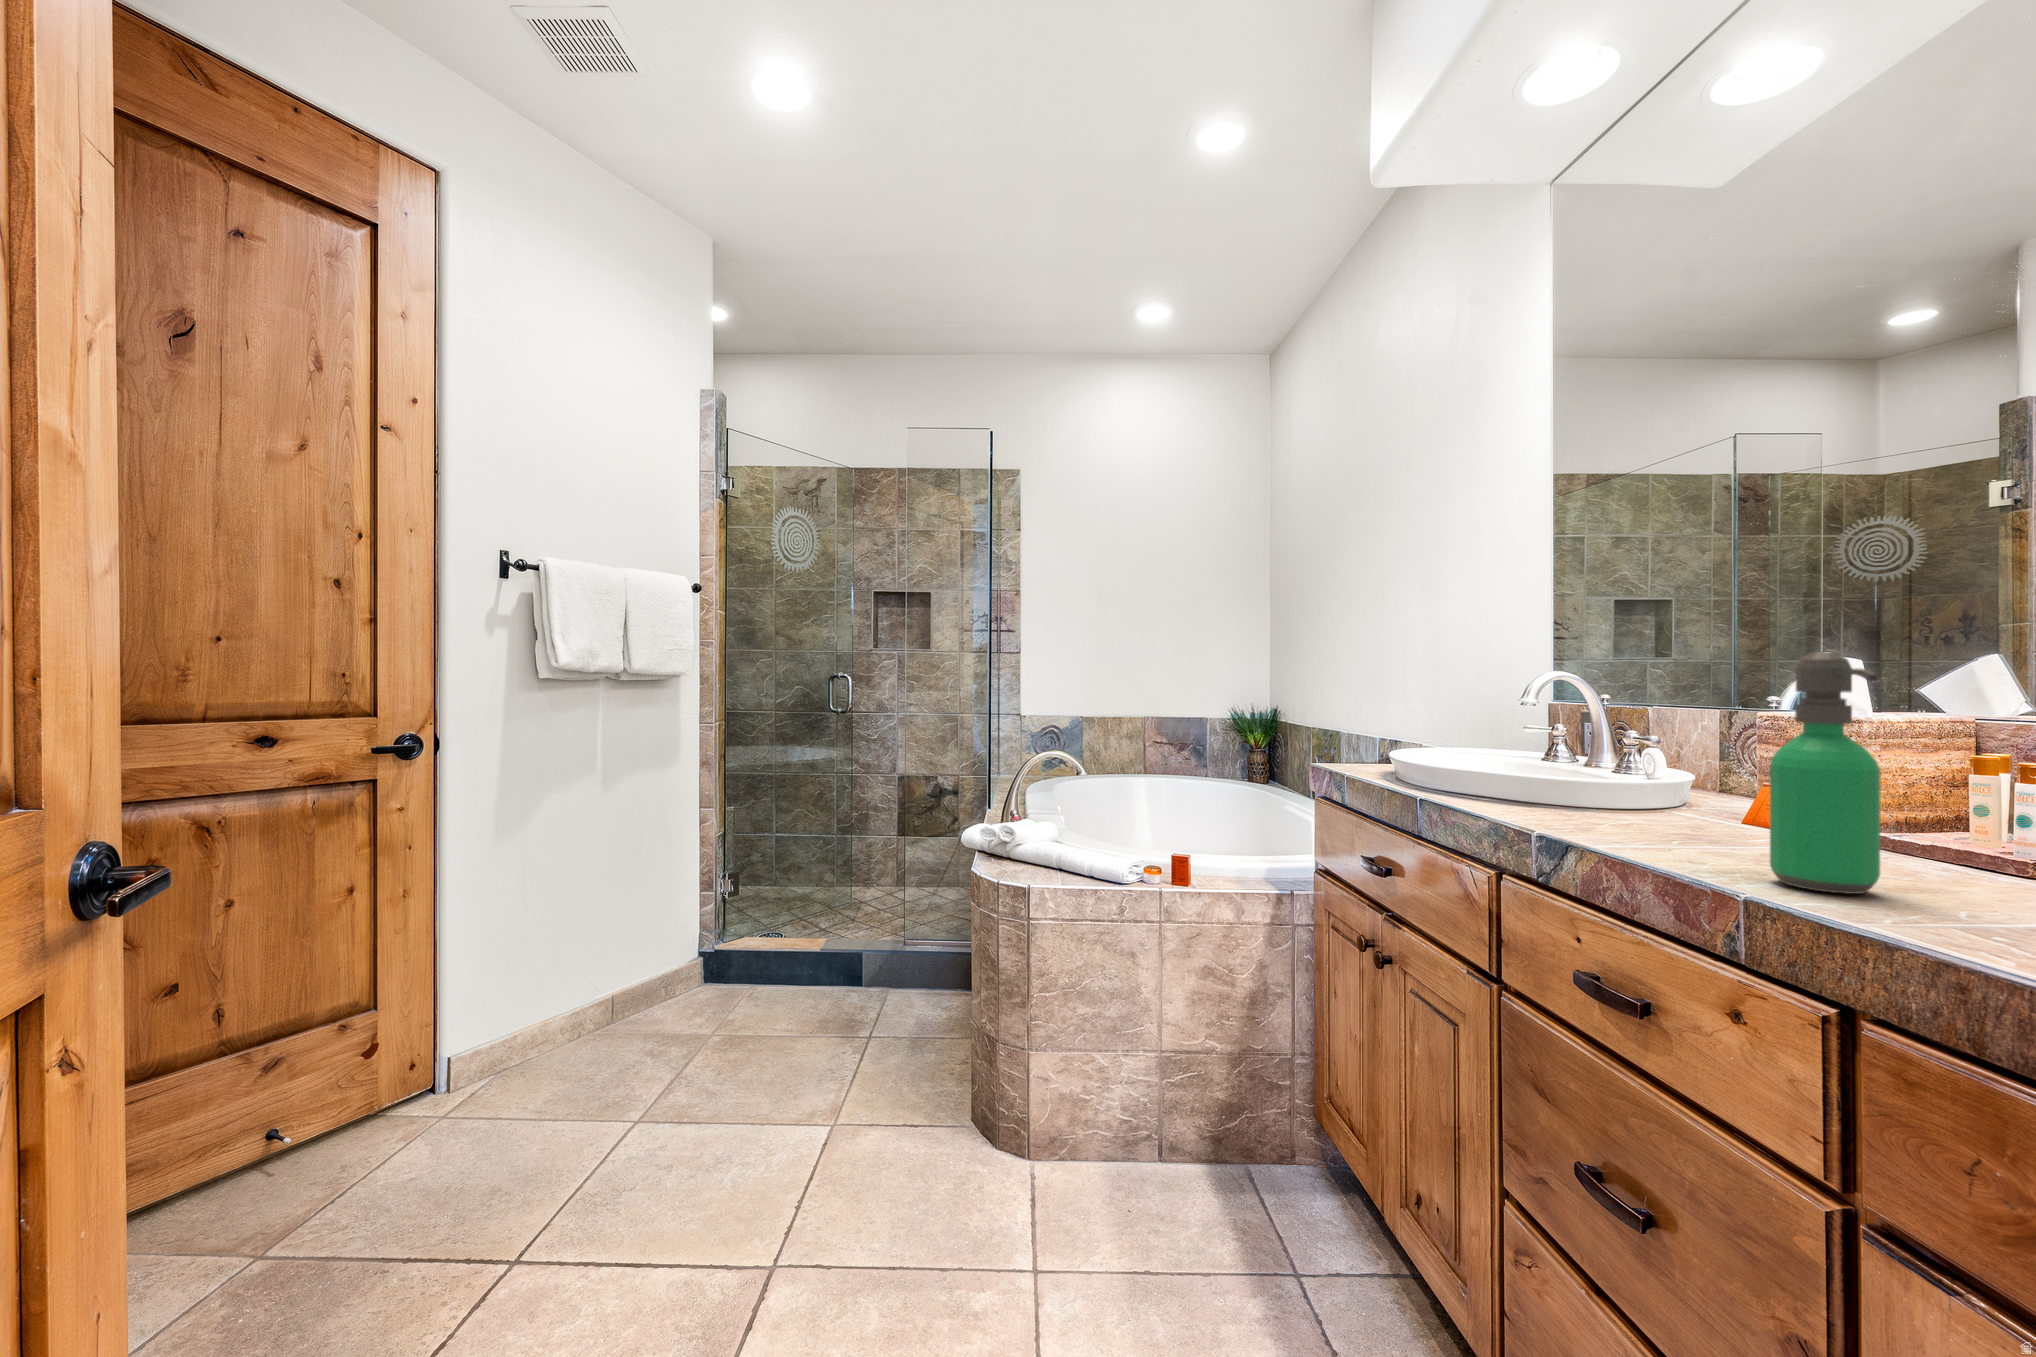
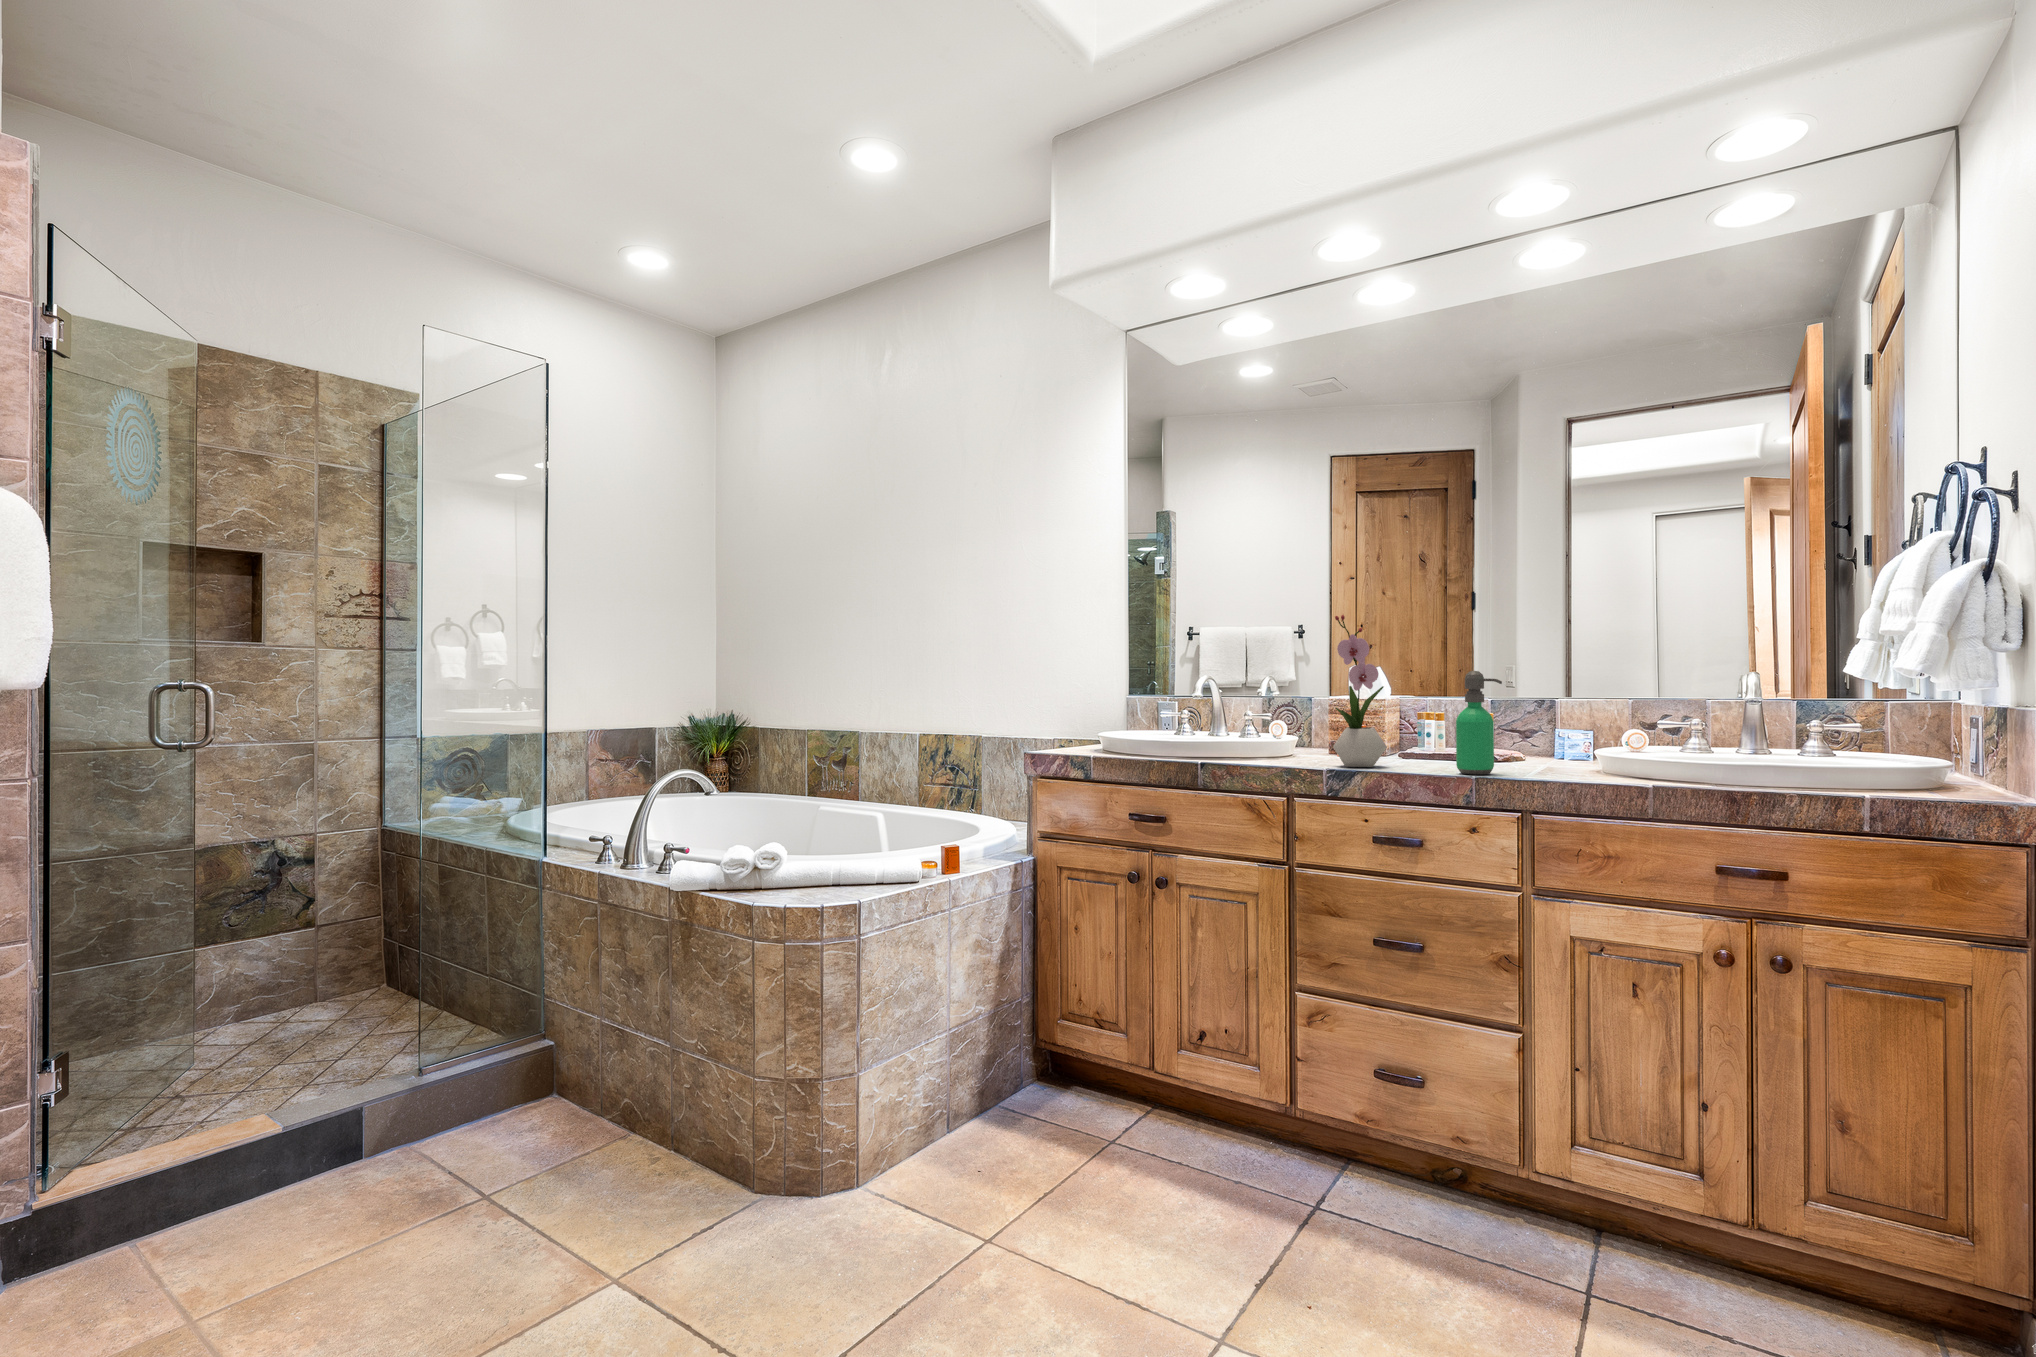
flower arrangement: none [1581,558,1733,840] -> present [1333,615,1387,767]

